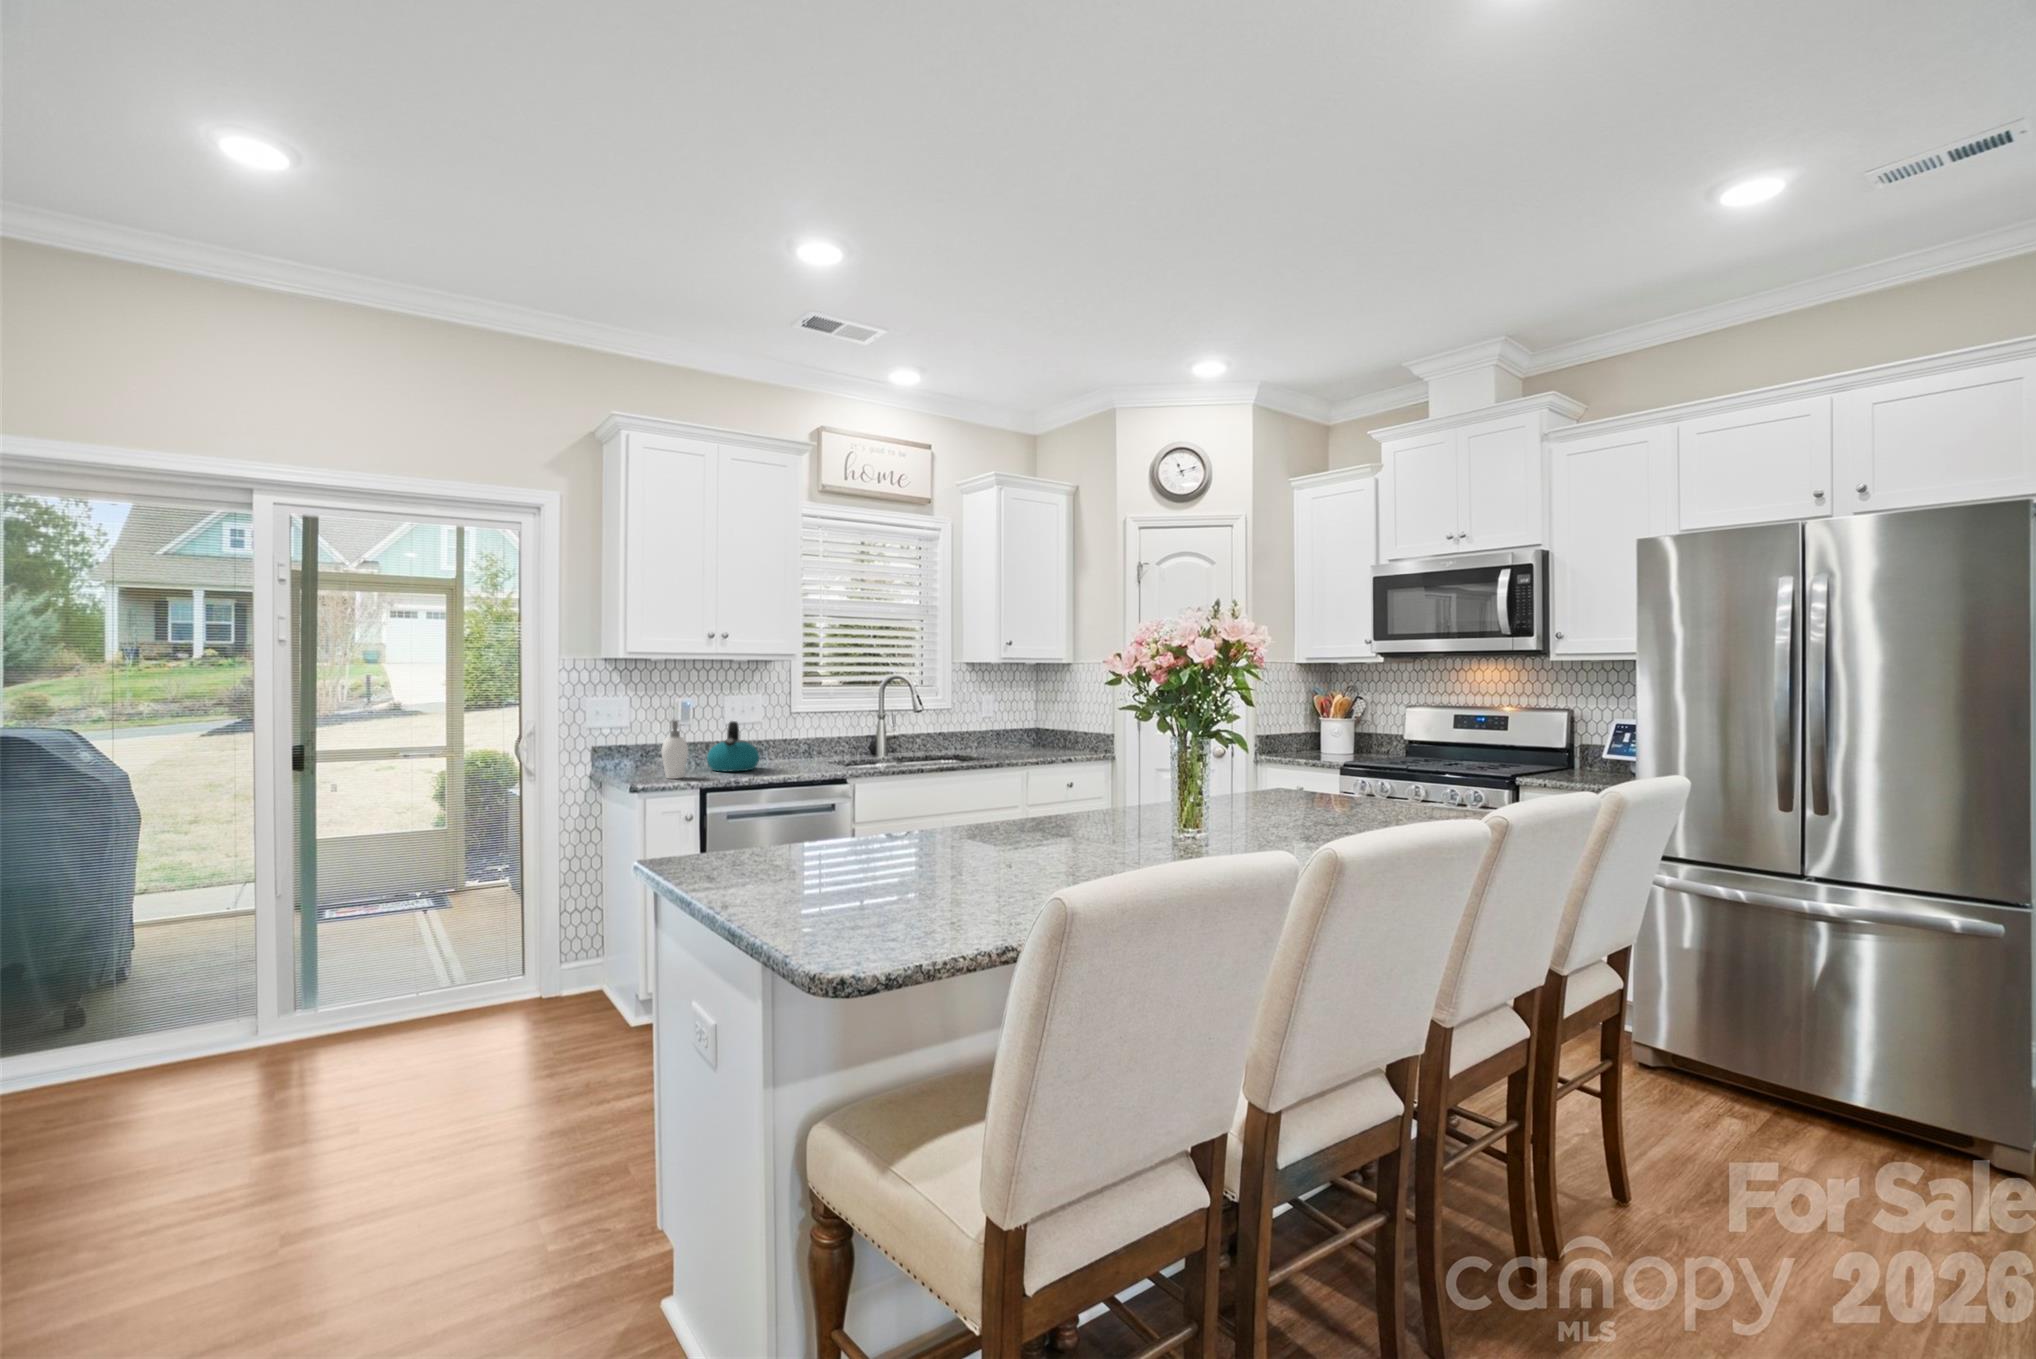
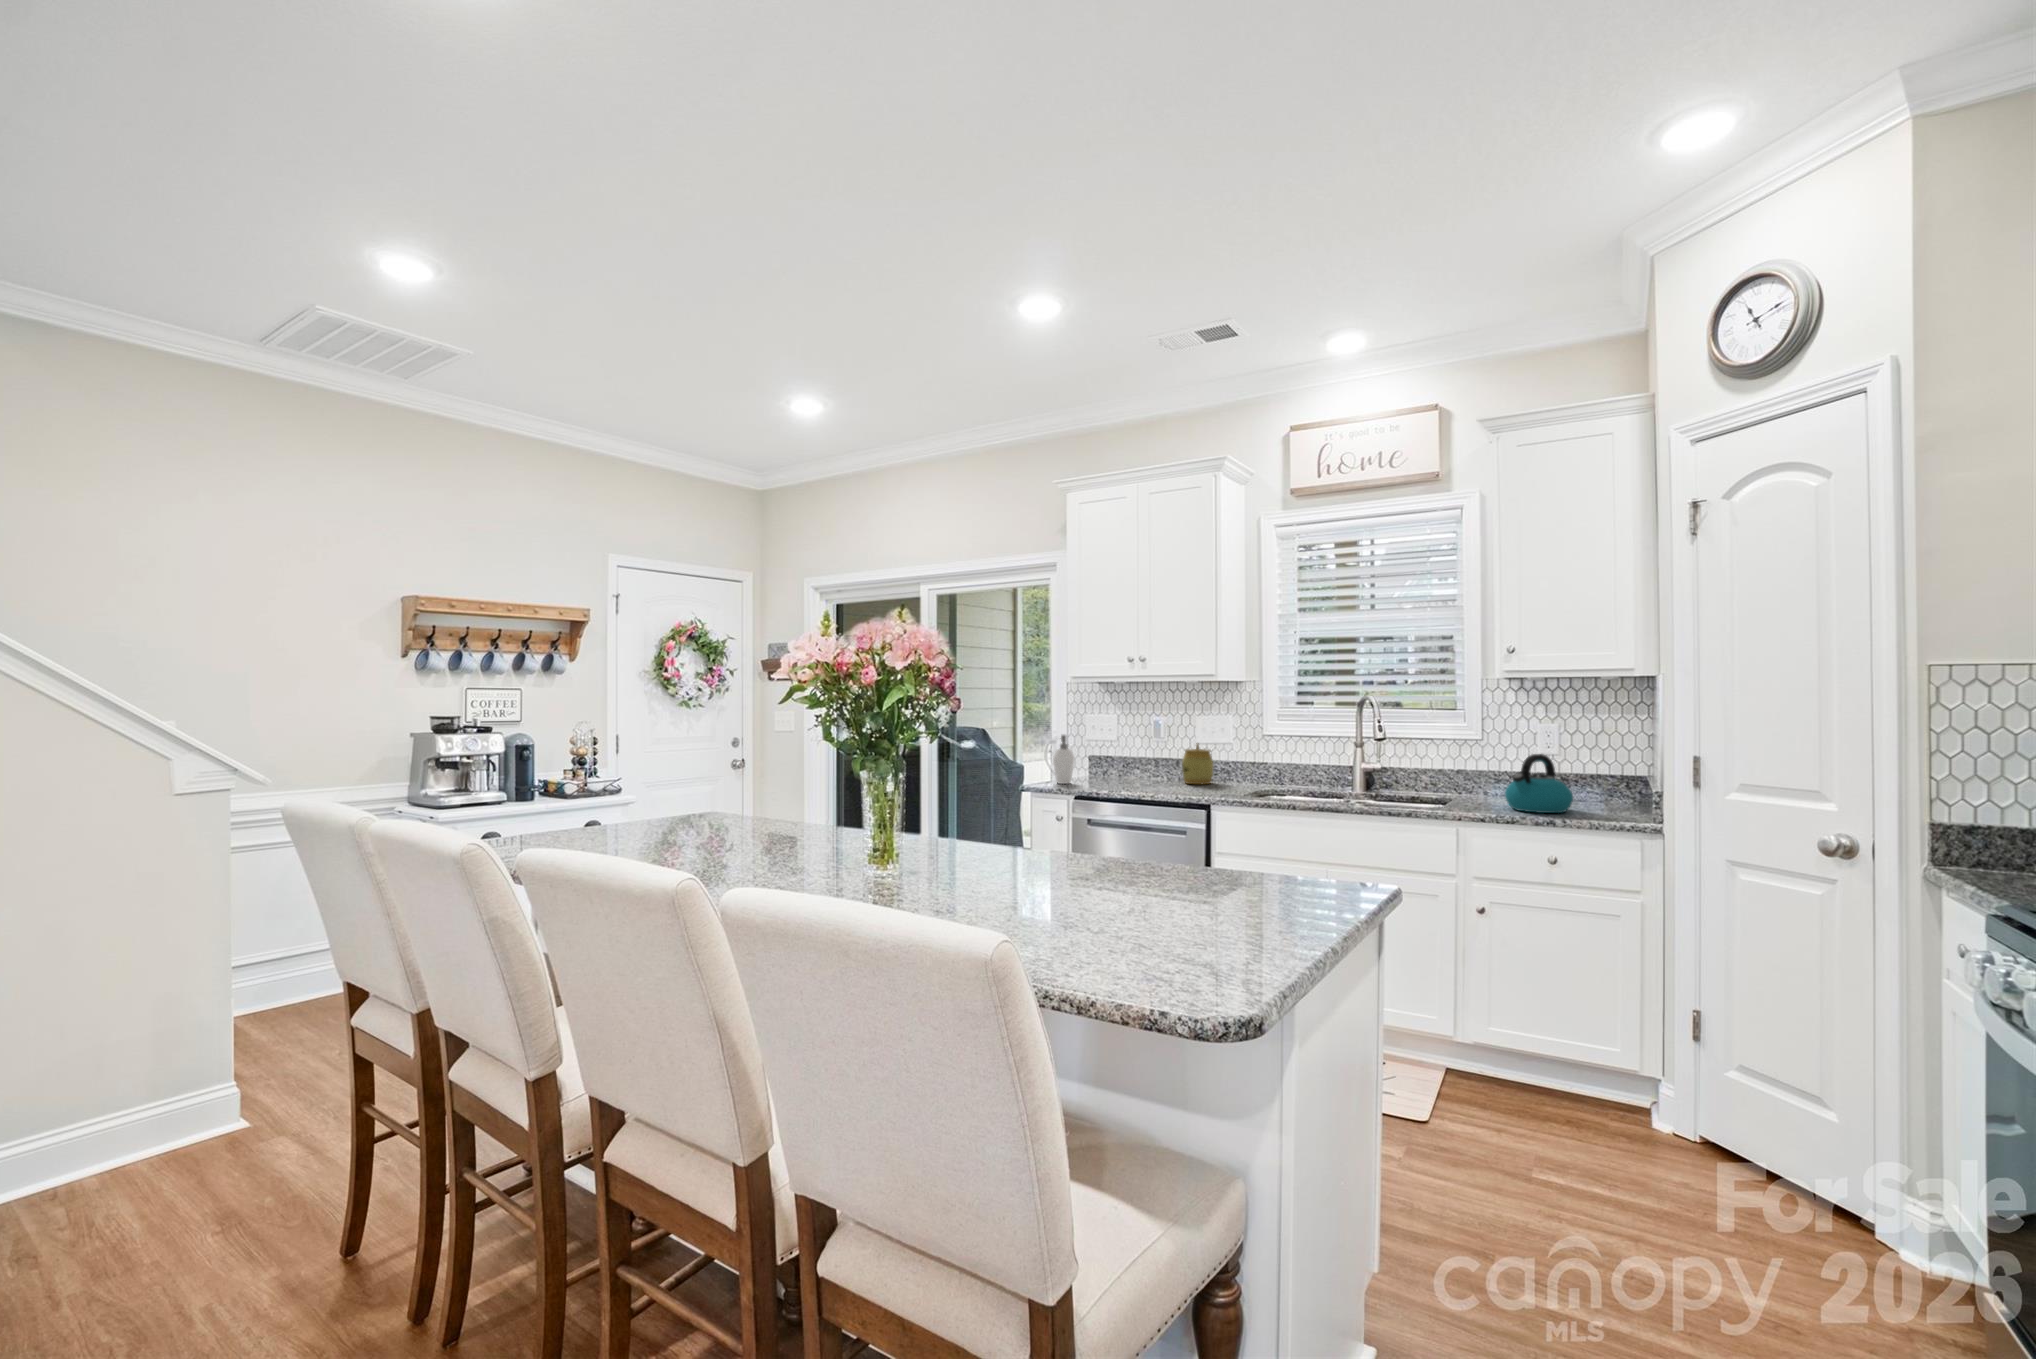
kettle: present [707,721,760,771] -> present [1505,754,1573,813]
jar: none [761,722,793,764] -> present [1182,744,1213,784]

